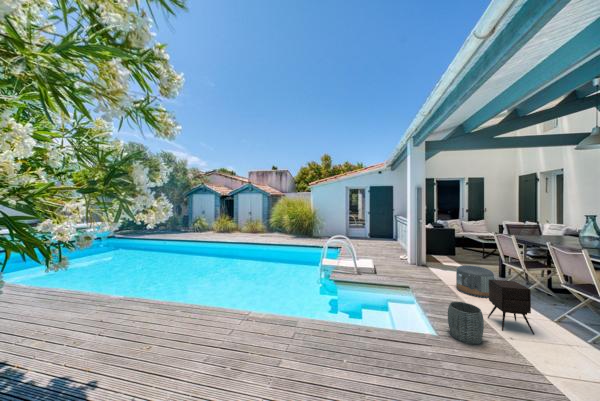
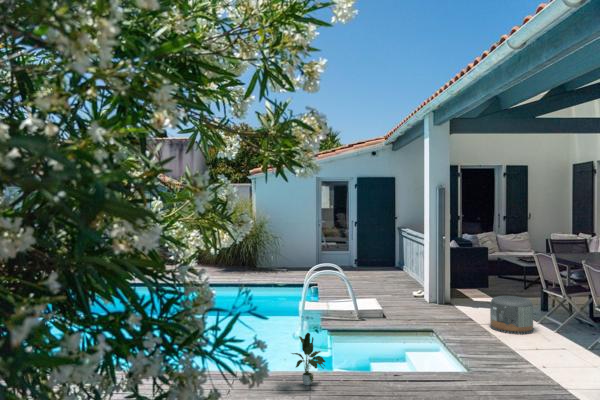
side table: present [488,279,534,334] -> none [523,307,567,362]
potted plant: none [278,290,308,333] -> present [292,333,325,385]
woven basket: present [448,302,484,344] -> none [482,333,518,375]

